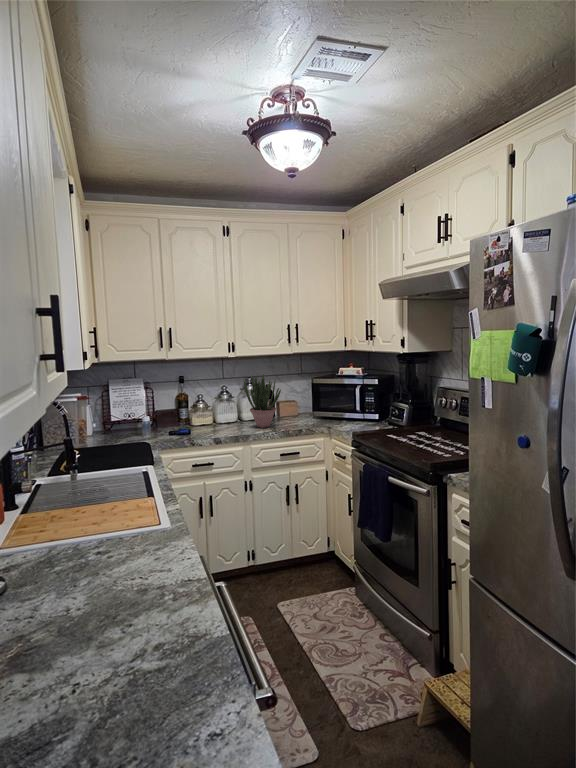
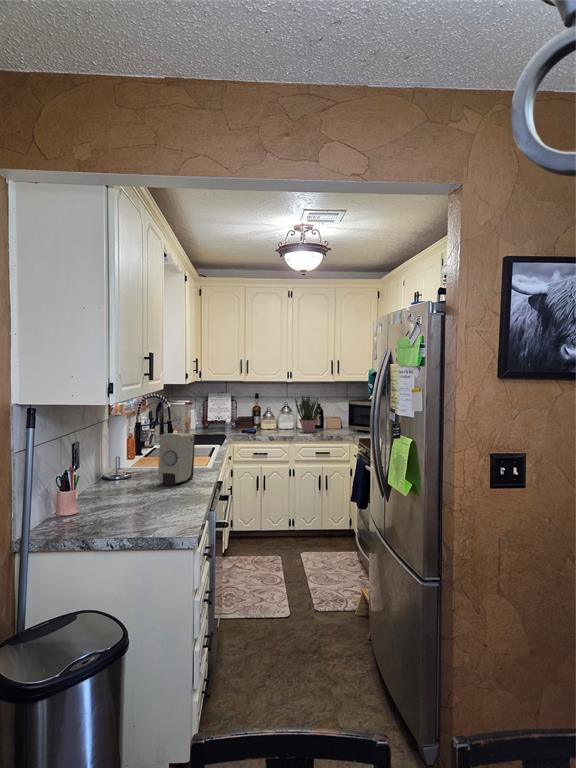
soap dispenser: none [82,487,159,623] -> present [159,433,195,485]

